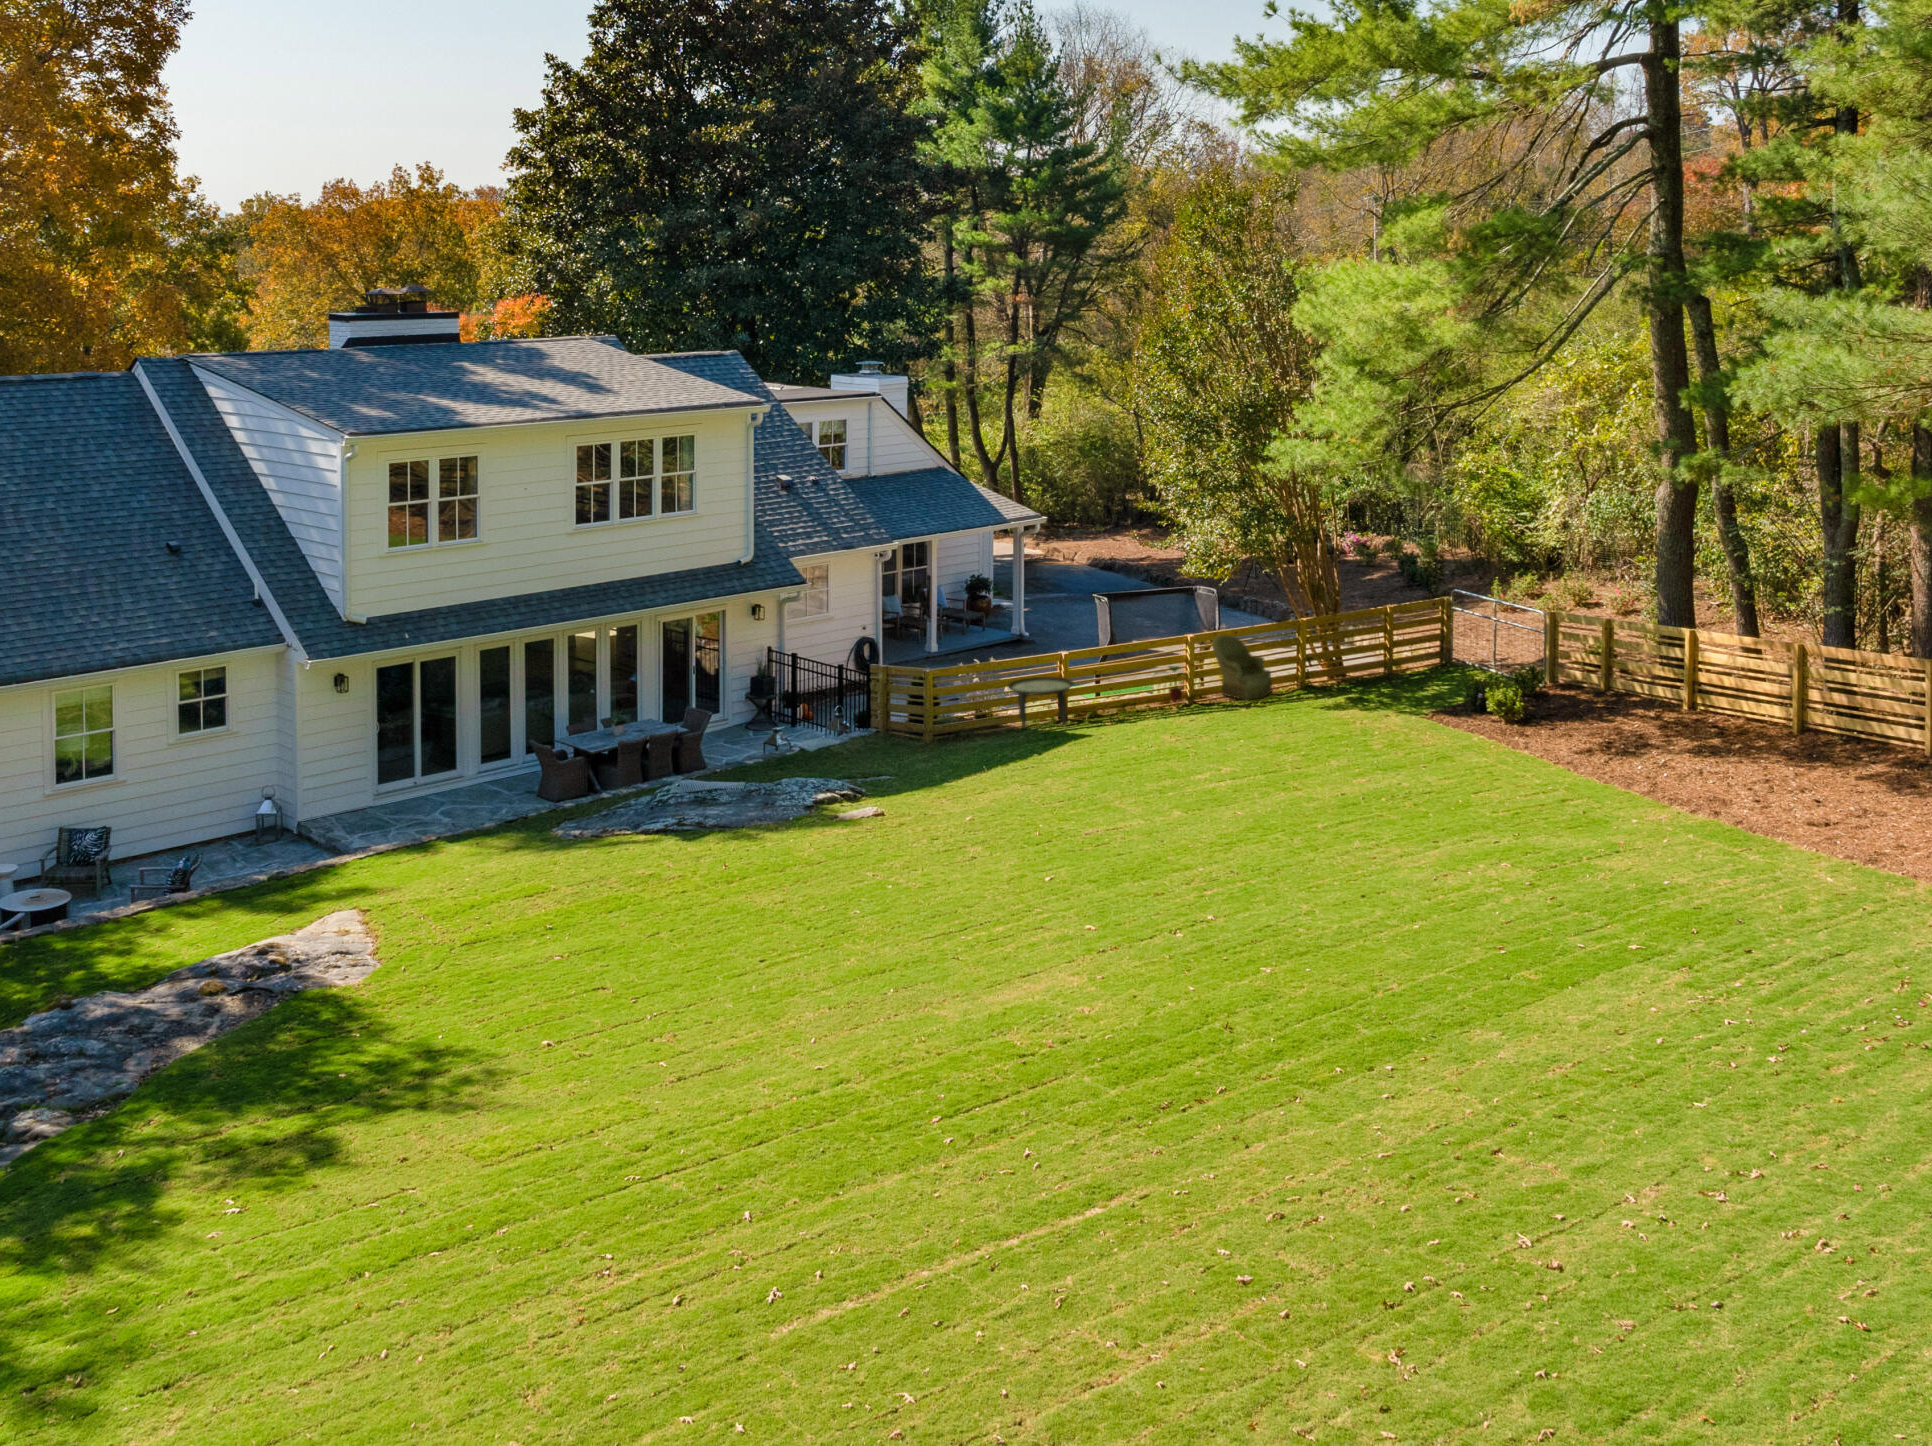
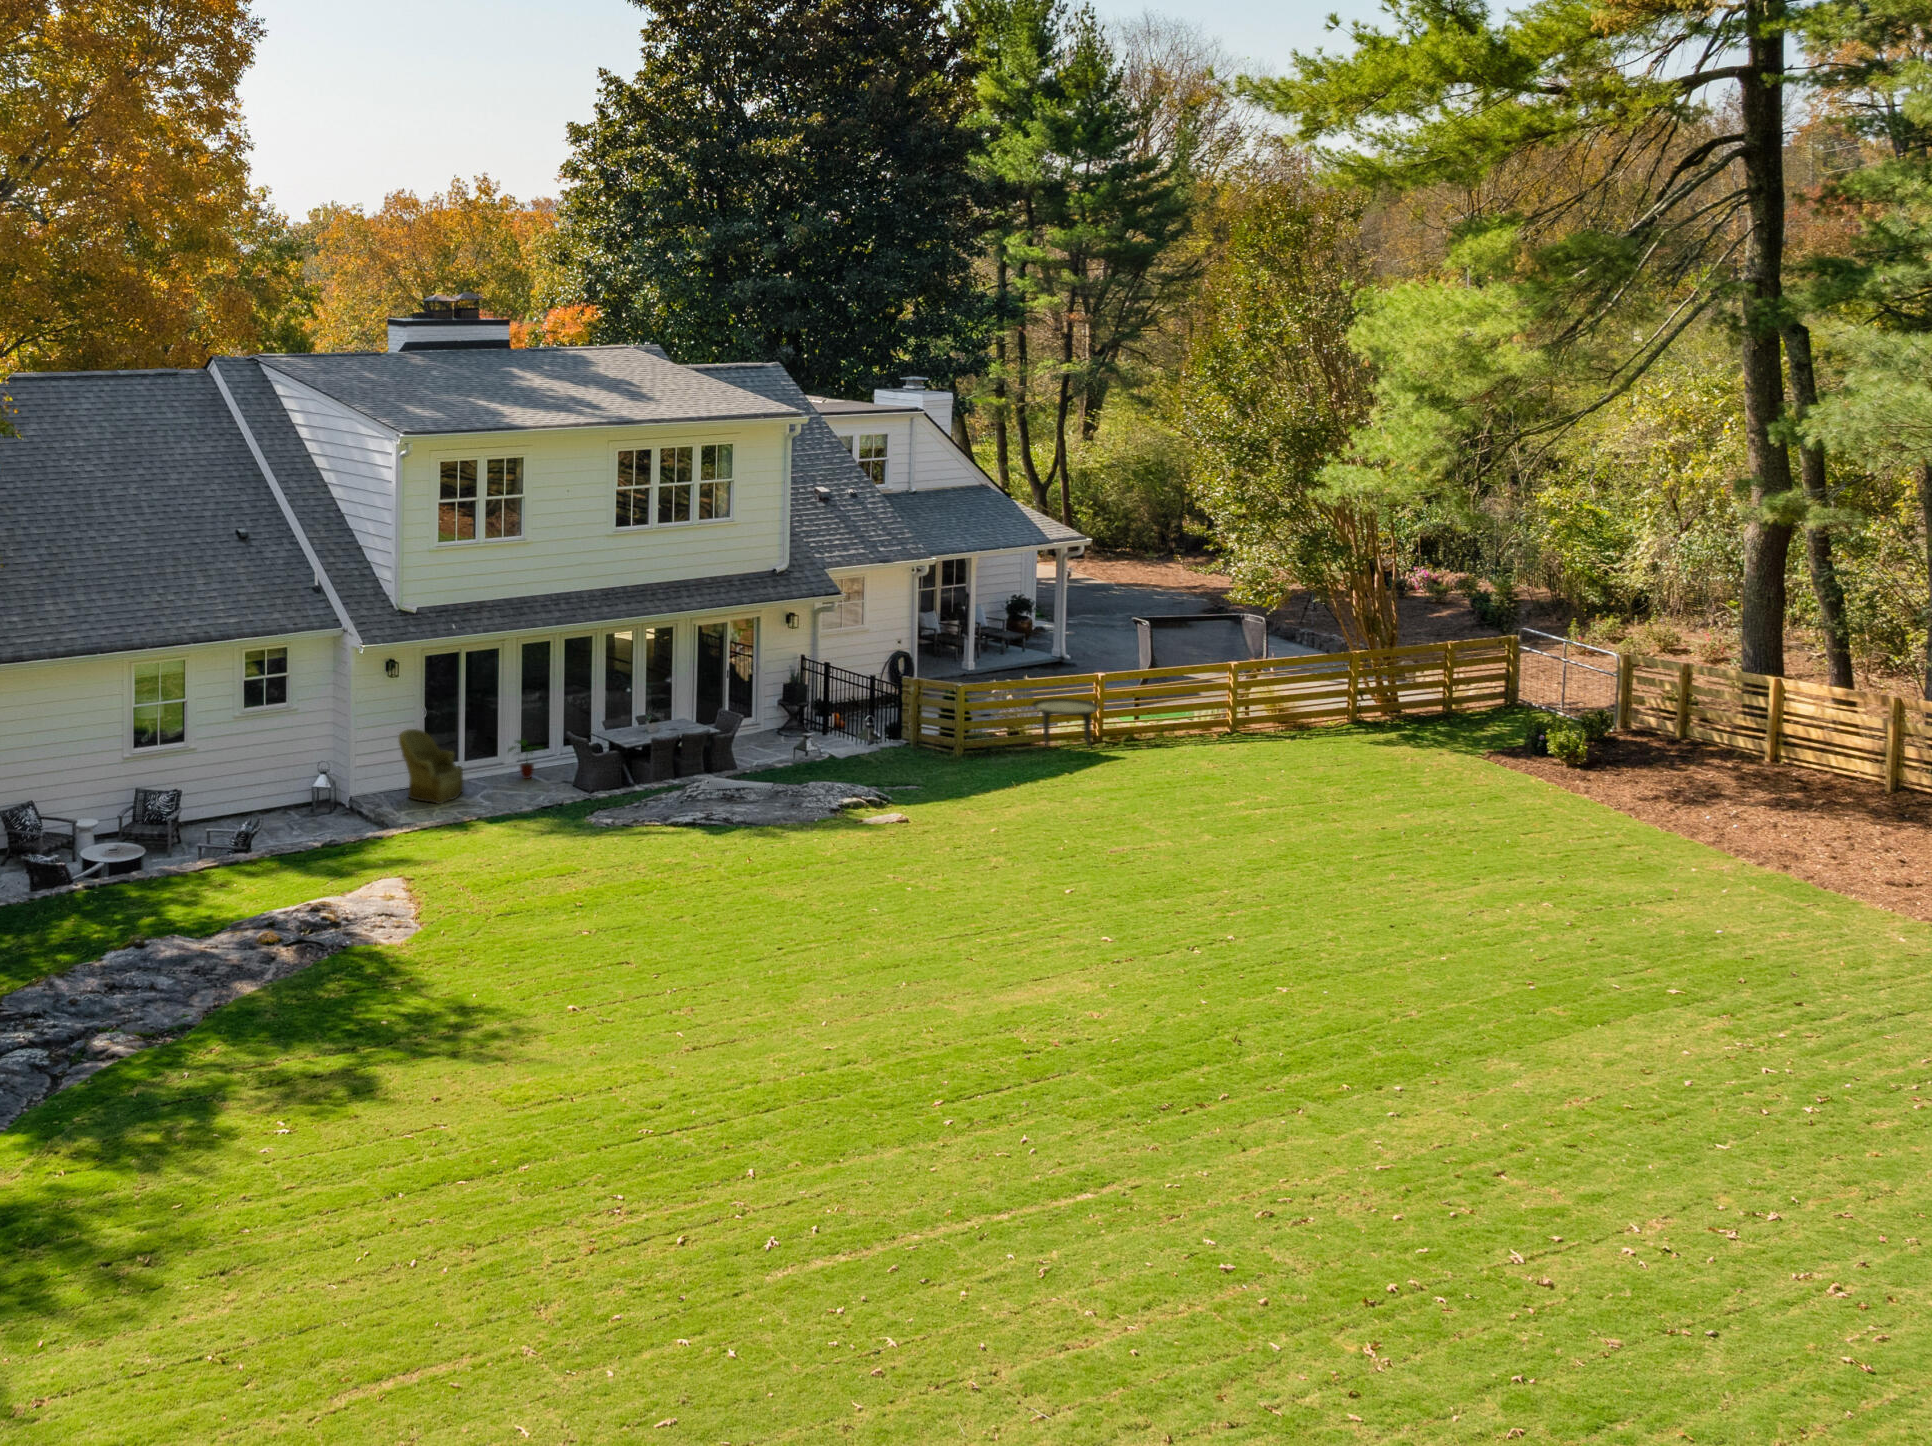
armchair: present [1212,635,1272,701] -> present [398,729,463,804]
potted plant: present [1157,666,1189,702] -> present [508,739,542,779]

